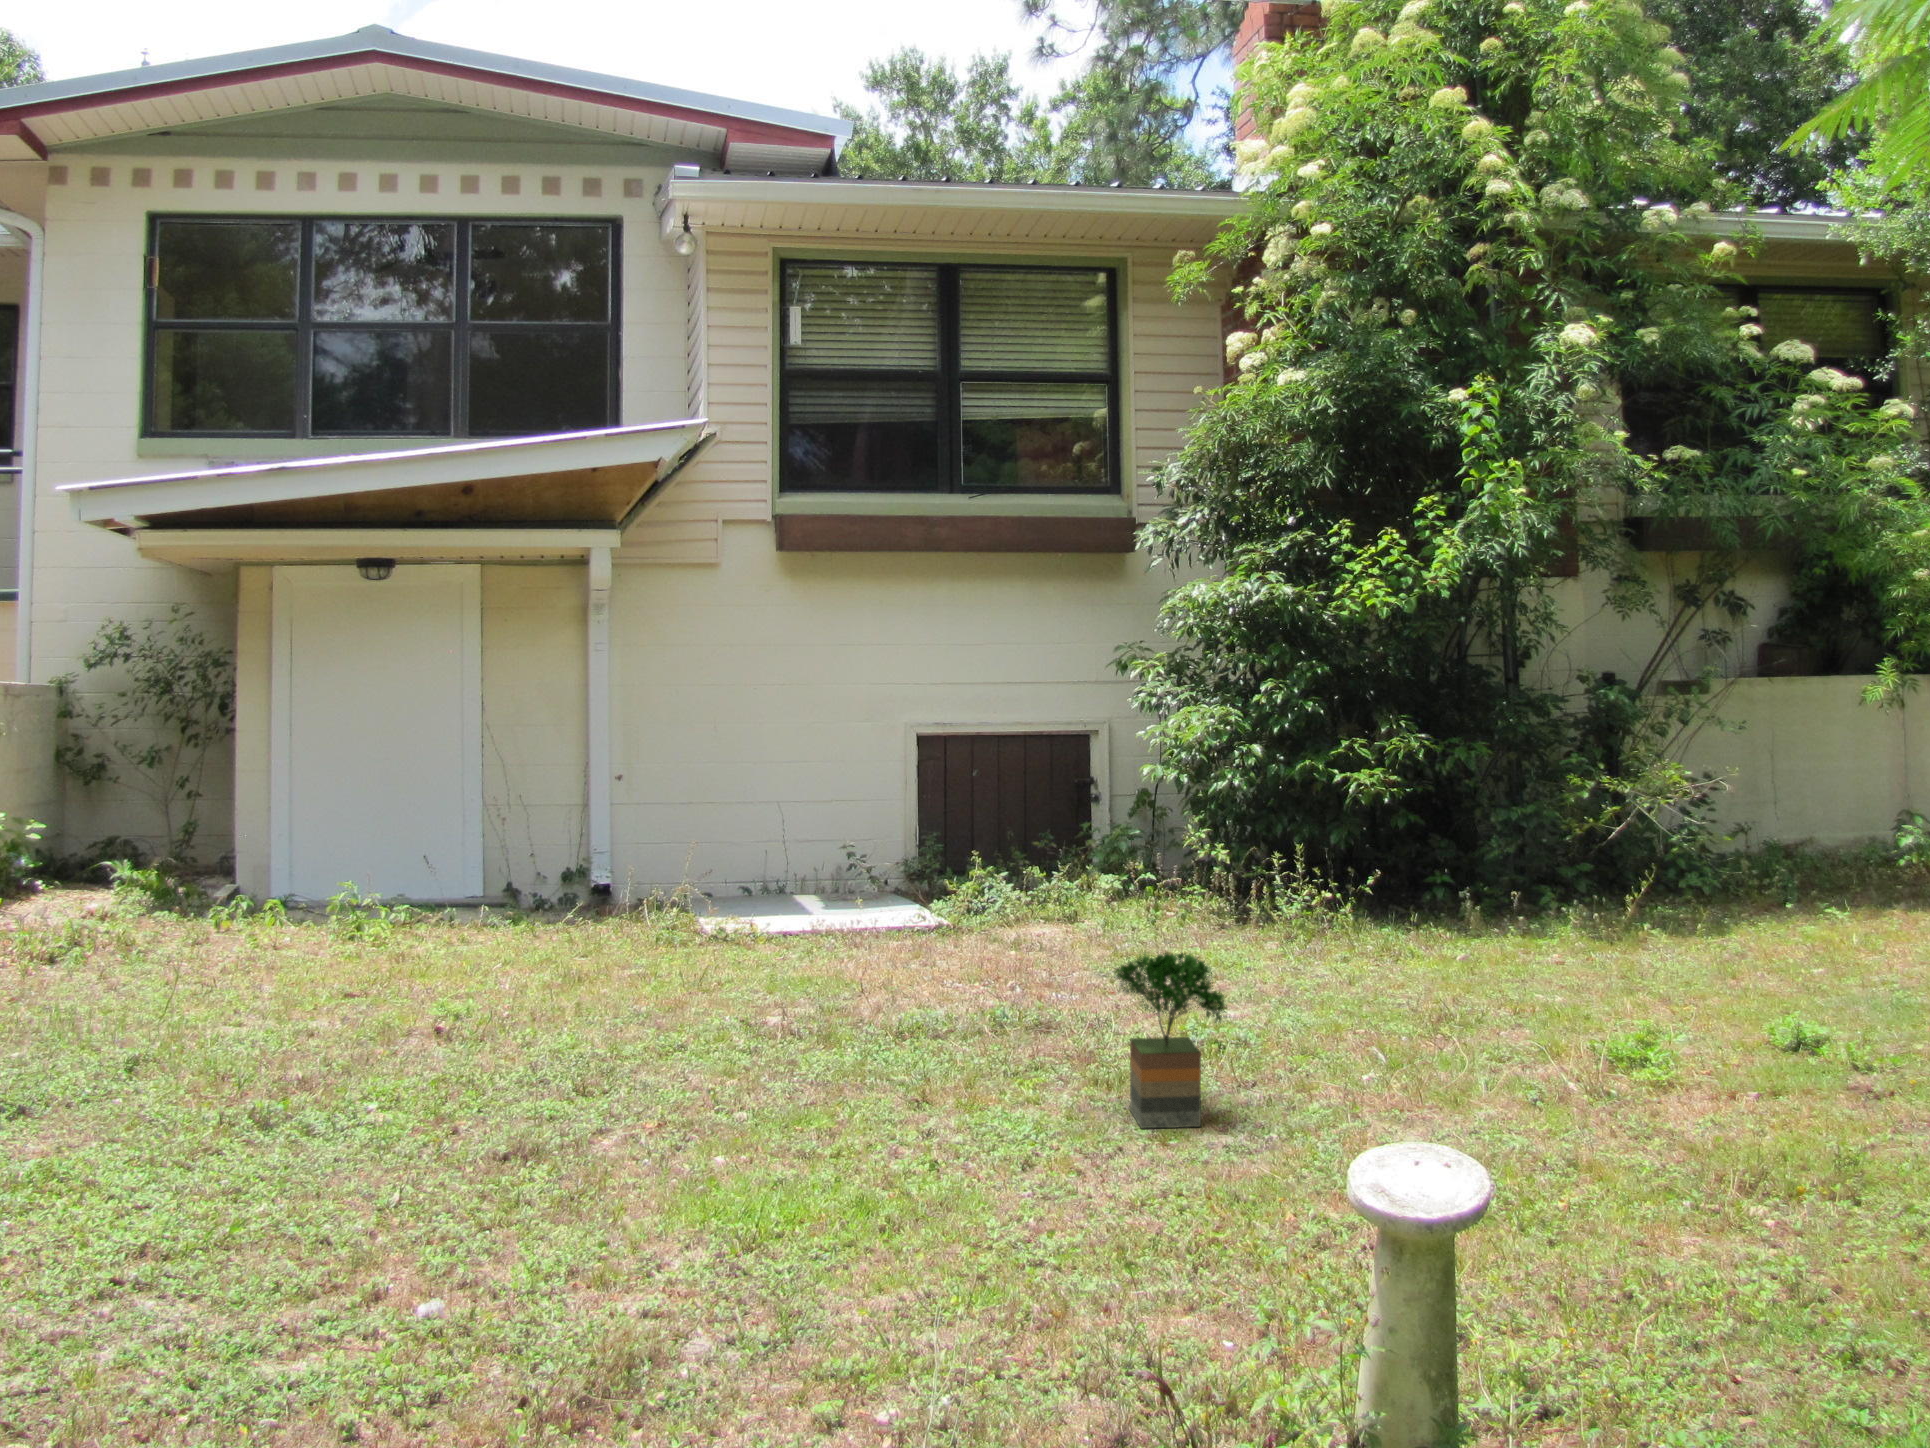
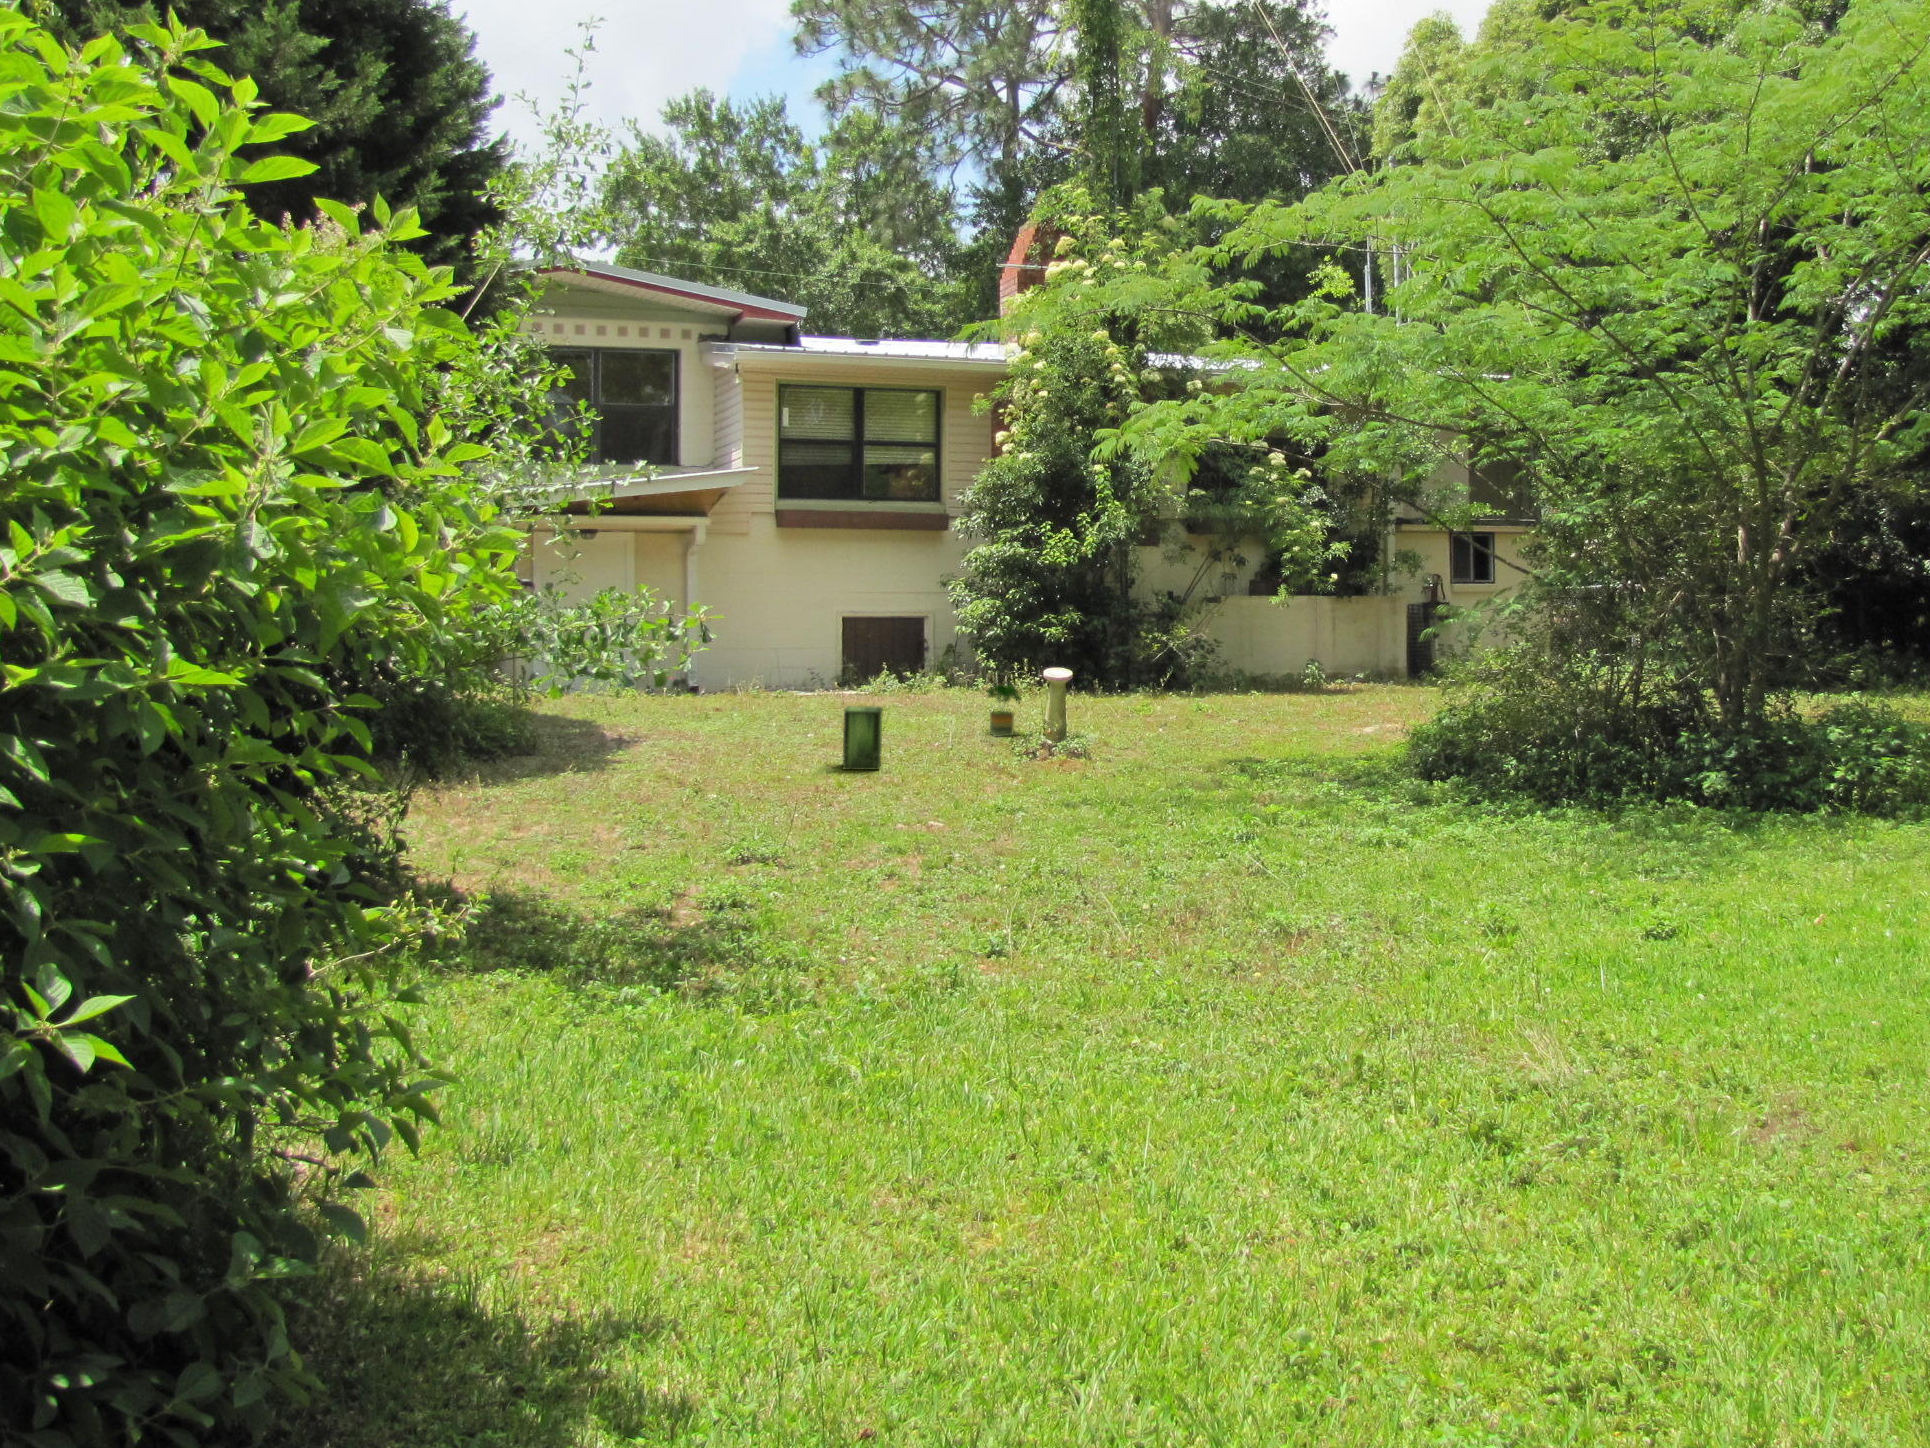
storage box: none [424,1075,621,1369] -> present [843,706,882,770]

